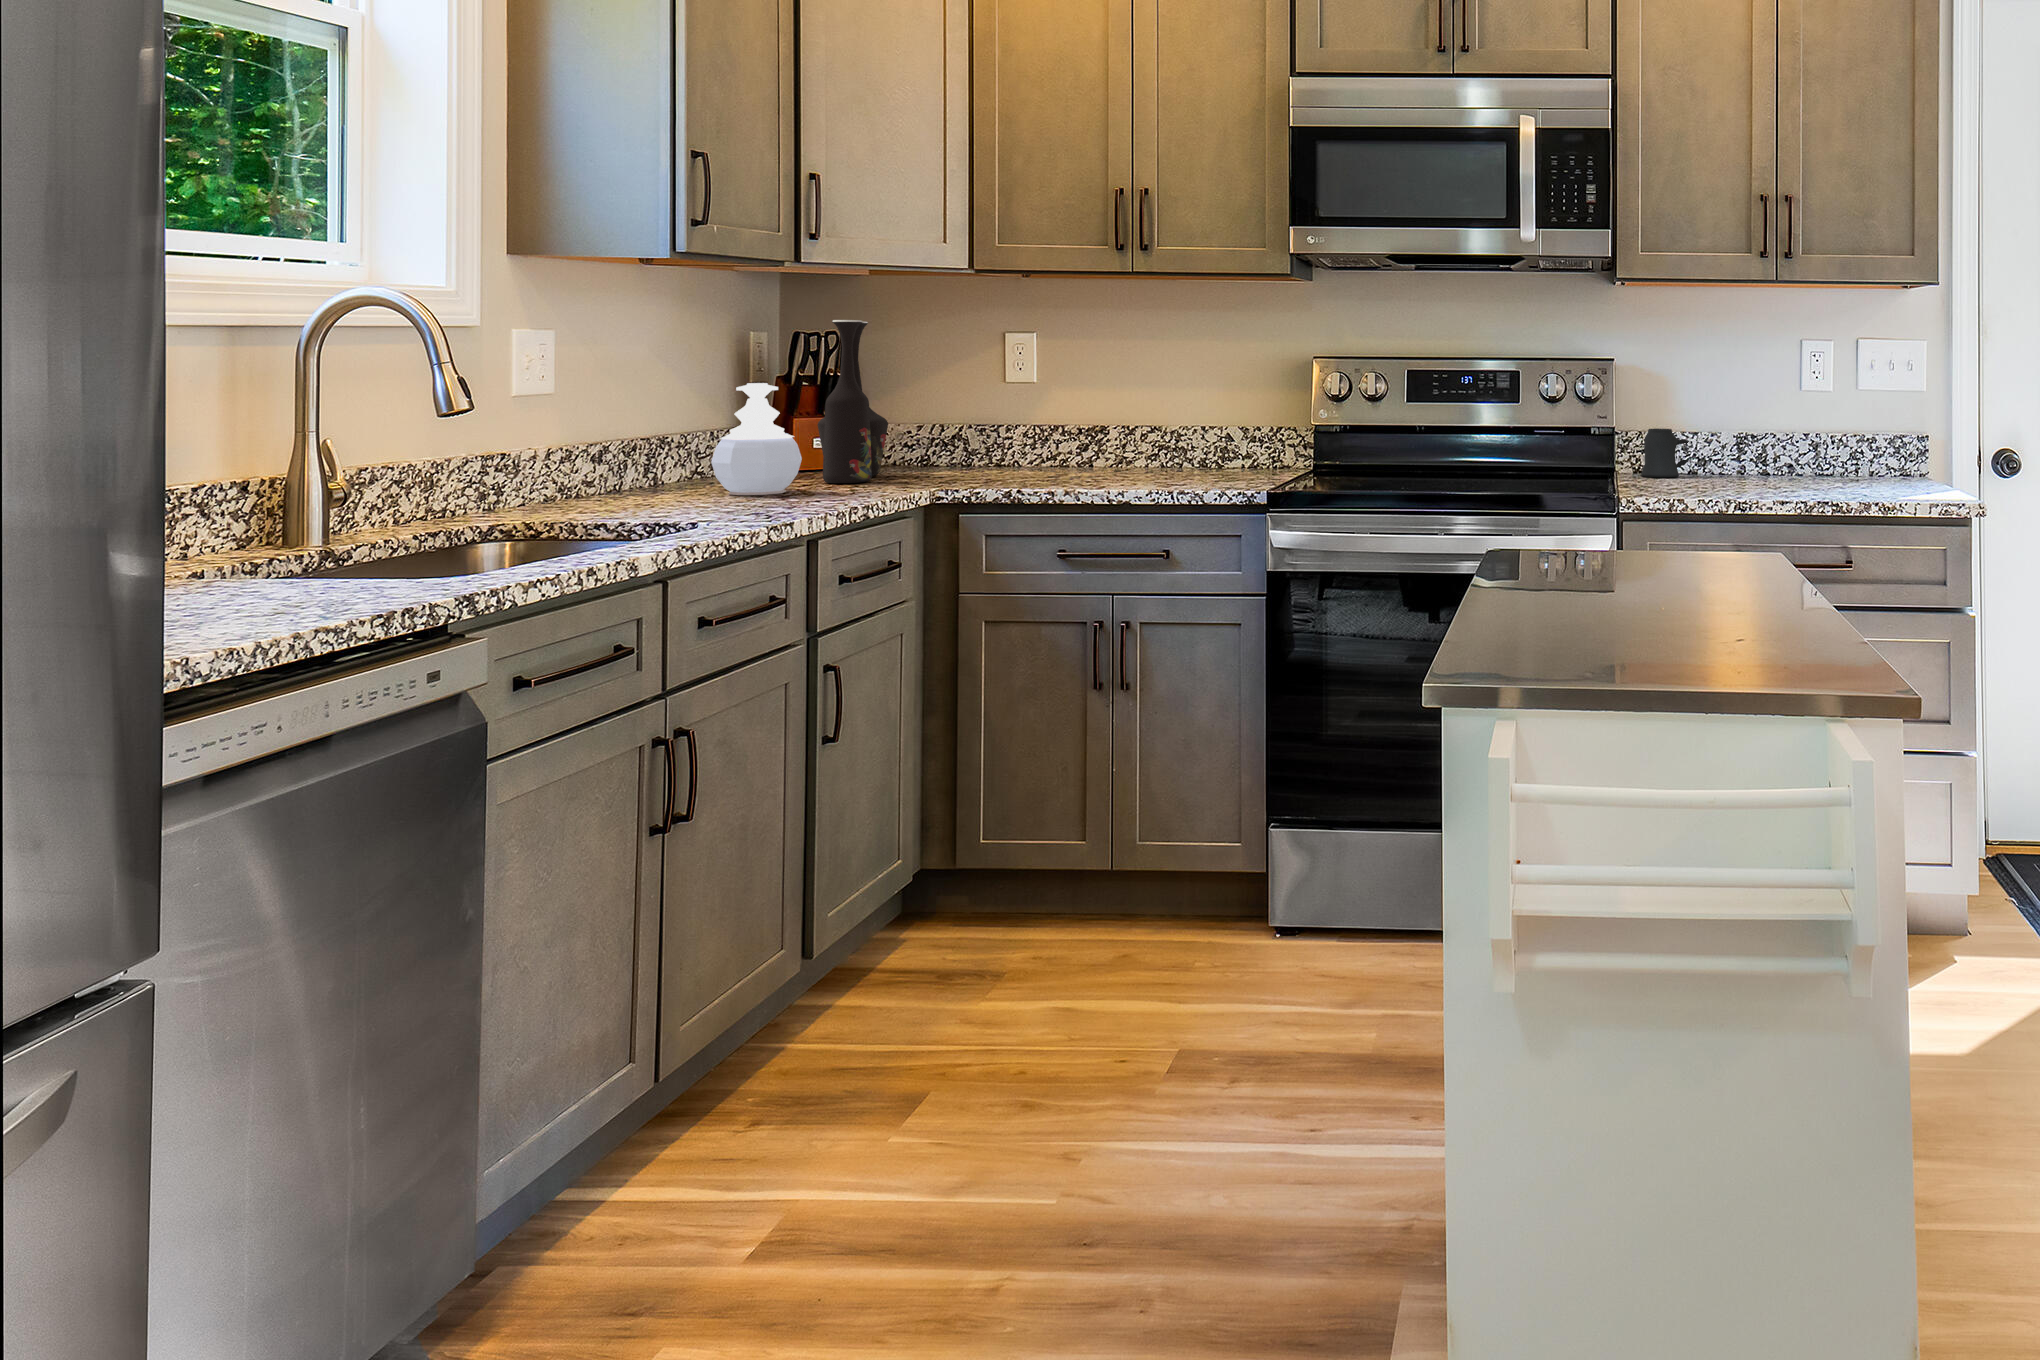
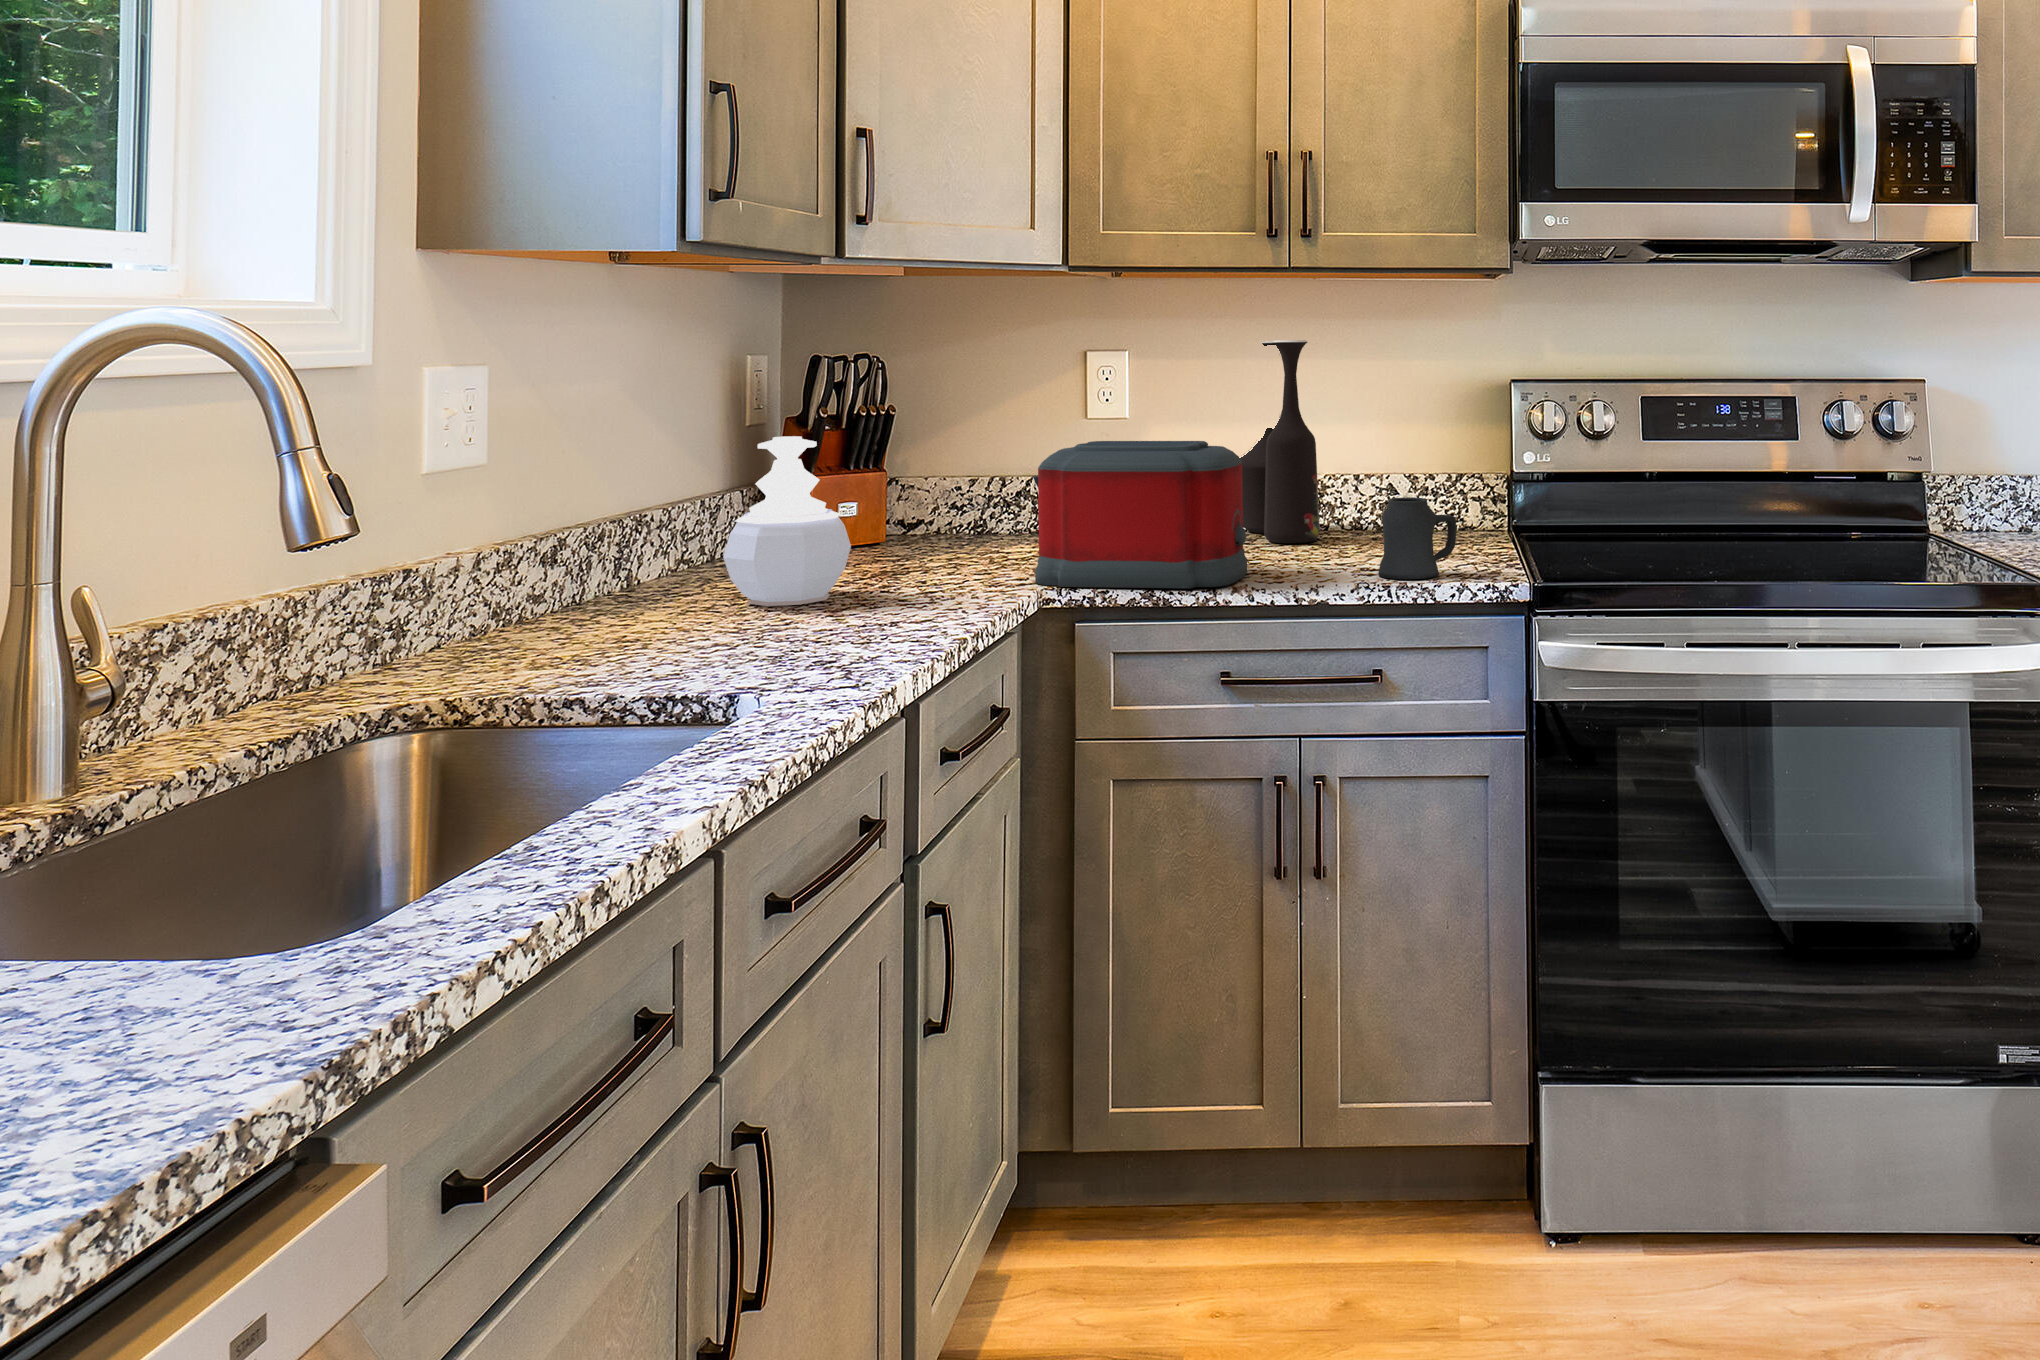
vase: present [818,320,888,483] -> present [1240,340,1320,543]
toaster: none [933,392,1089,491] -> present [1033,441,1247,588]
mug: present [1641,429,1689,477] -> present [1378,497,1456,579]

